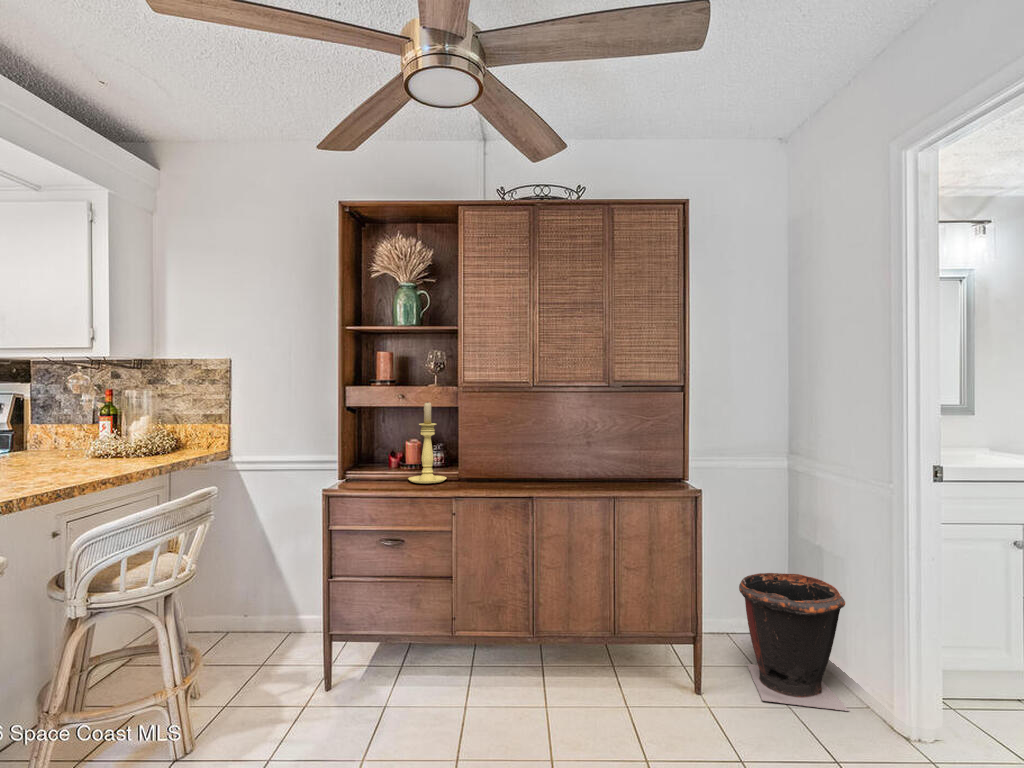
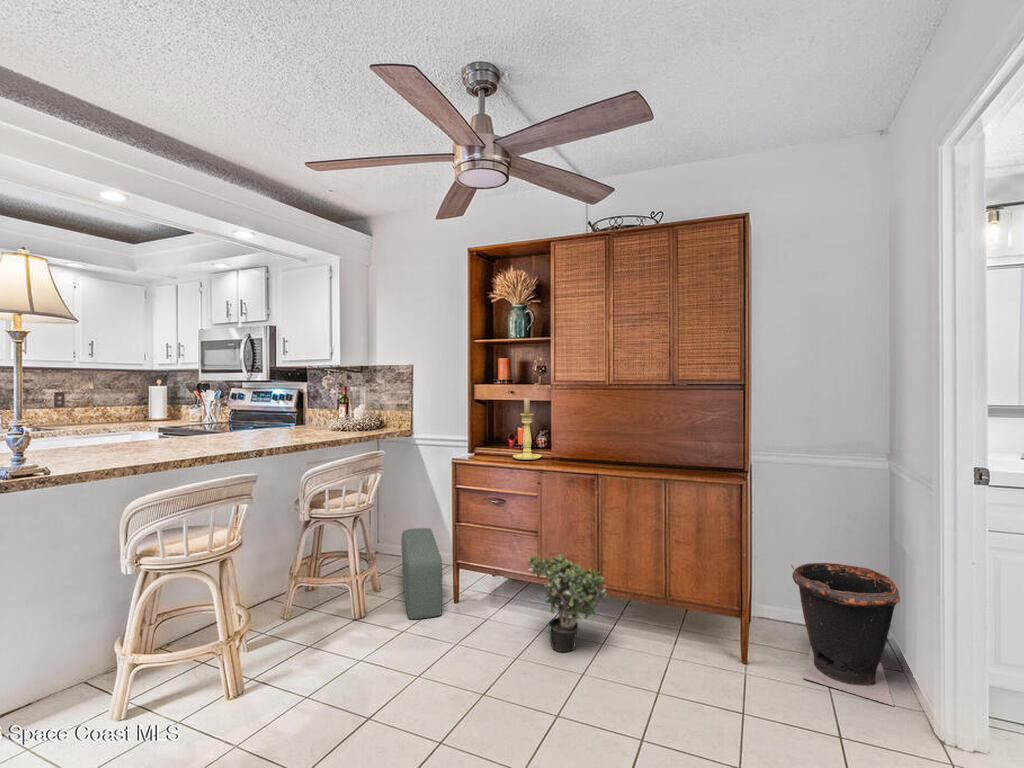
pouf: none [228,589,317,726] -> present [401,528,442,619]
potted plant: none [454,601,557,728] -> present [528,554,607,652]

